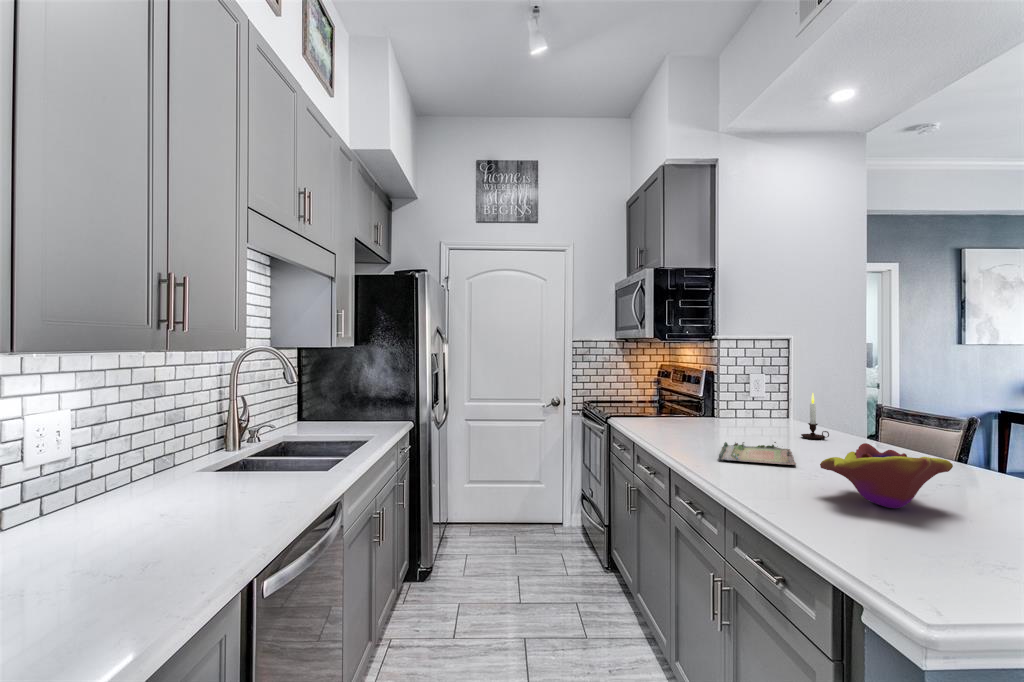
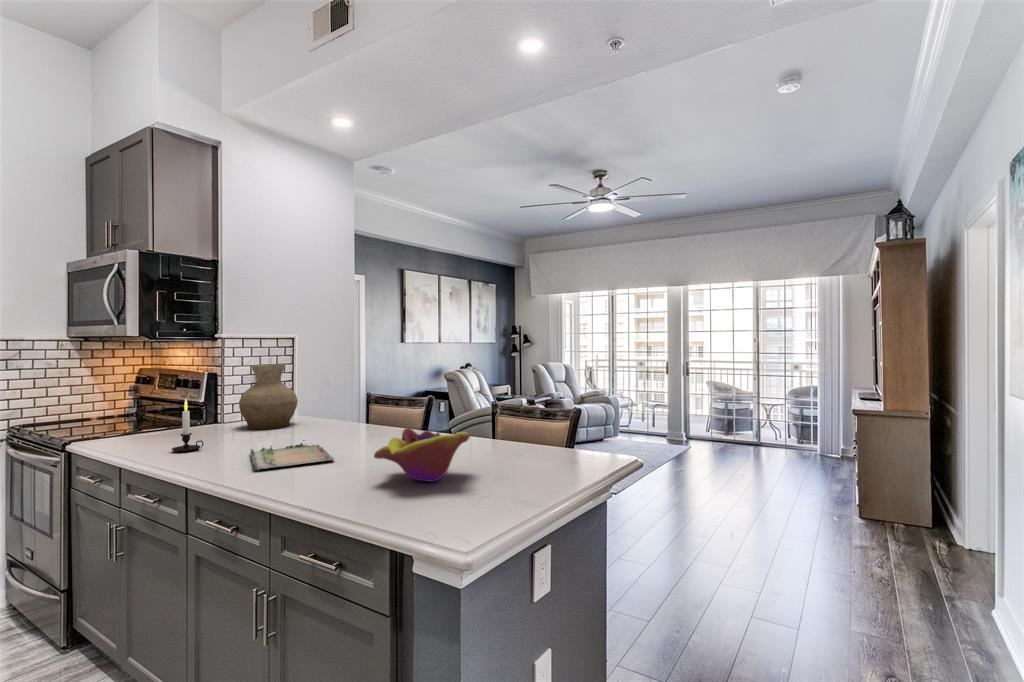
vase: none [729,365,785,428] -> present [239,364,298,429]
candle: present [801,393,829,439] -> present [172,399,204,452]

